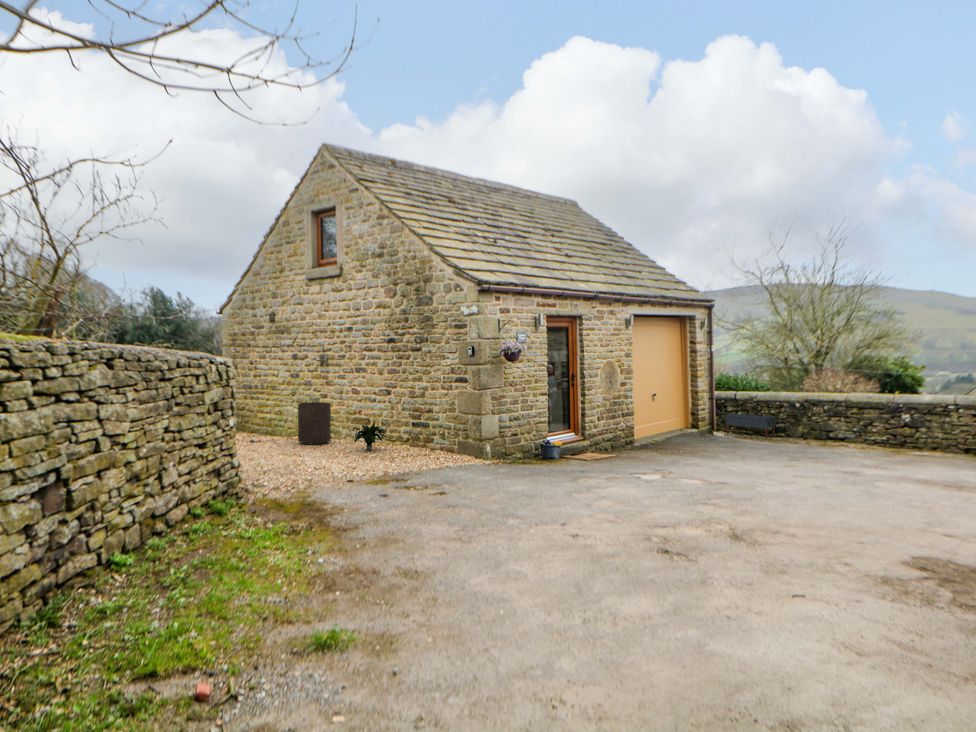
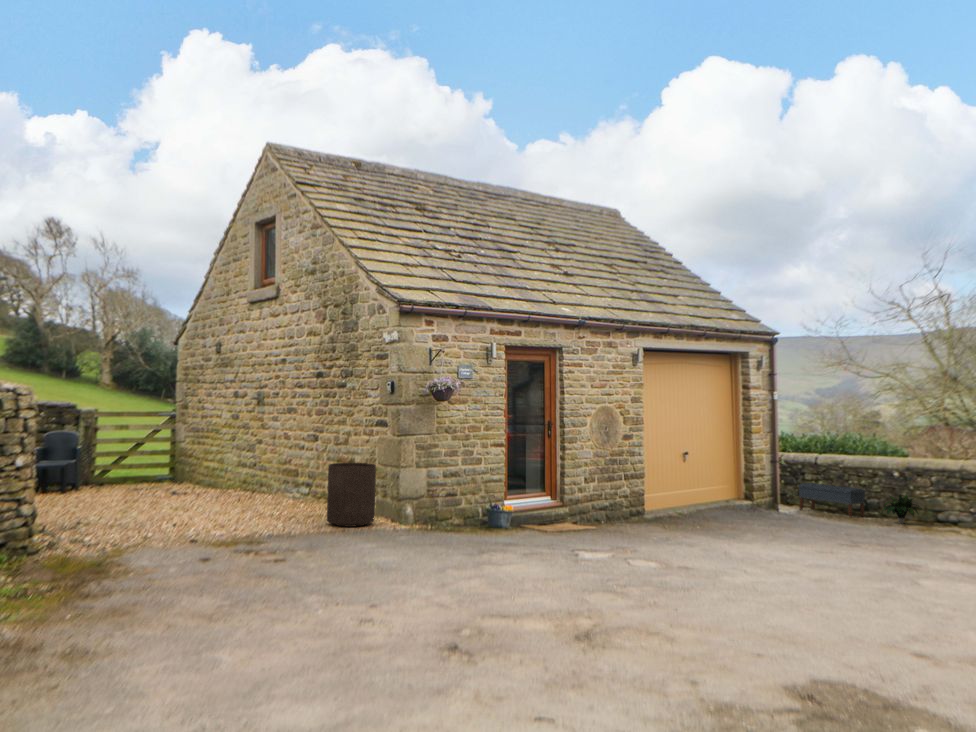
trash can: present [298,402,331,444] -> present [327,463,376,527]
potted plant: present [354,423,386,451] -> present [883,494,922,524]

